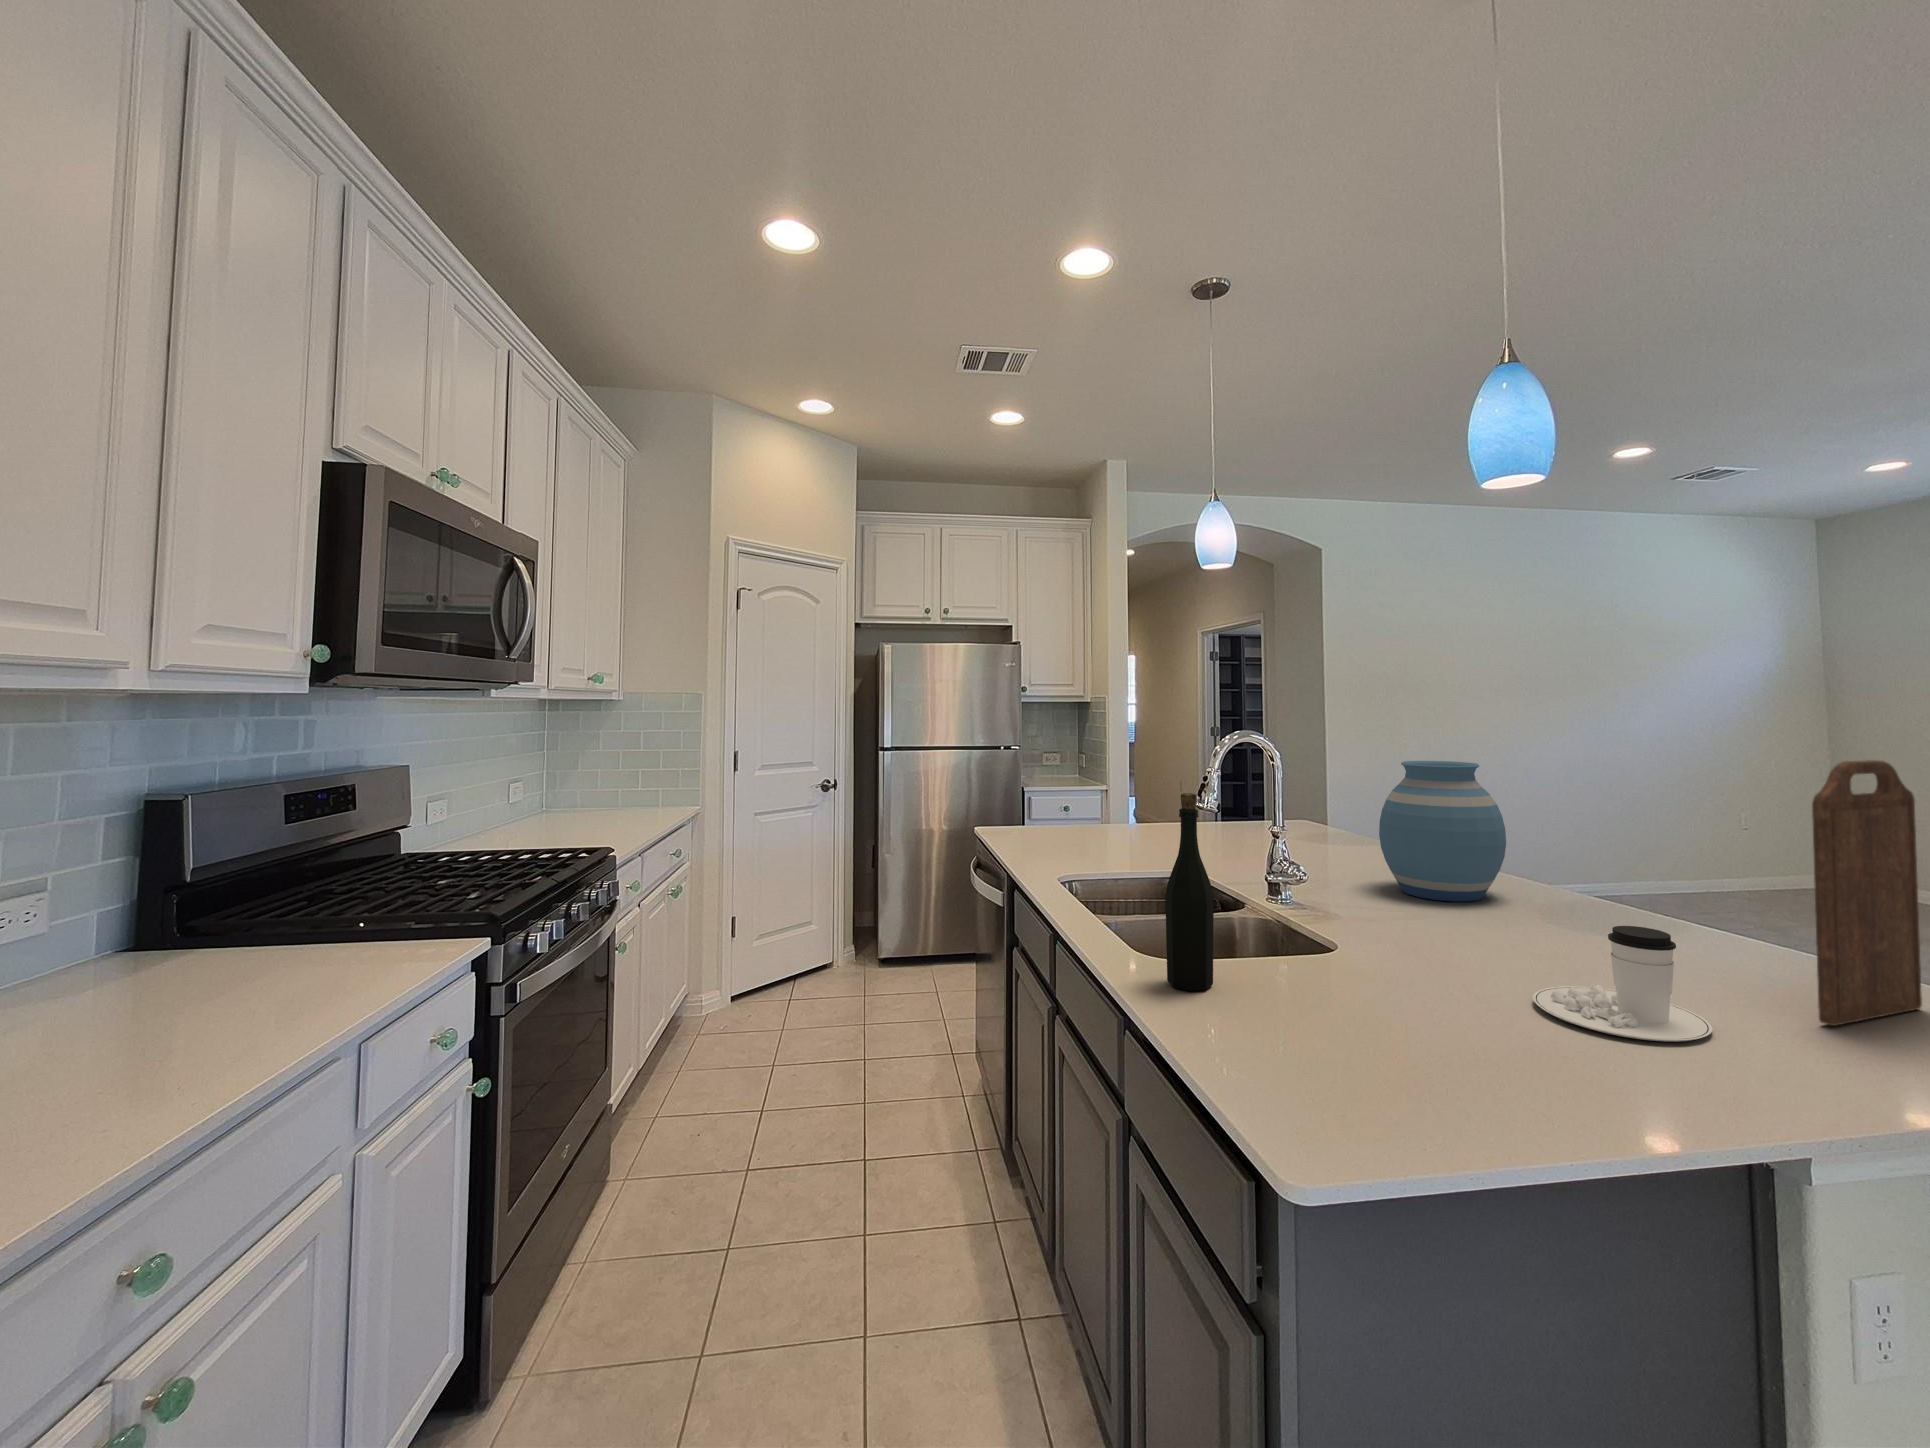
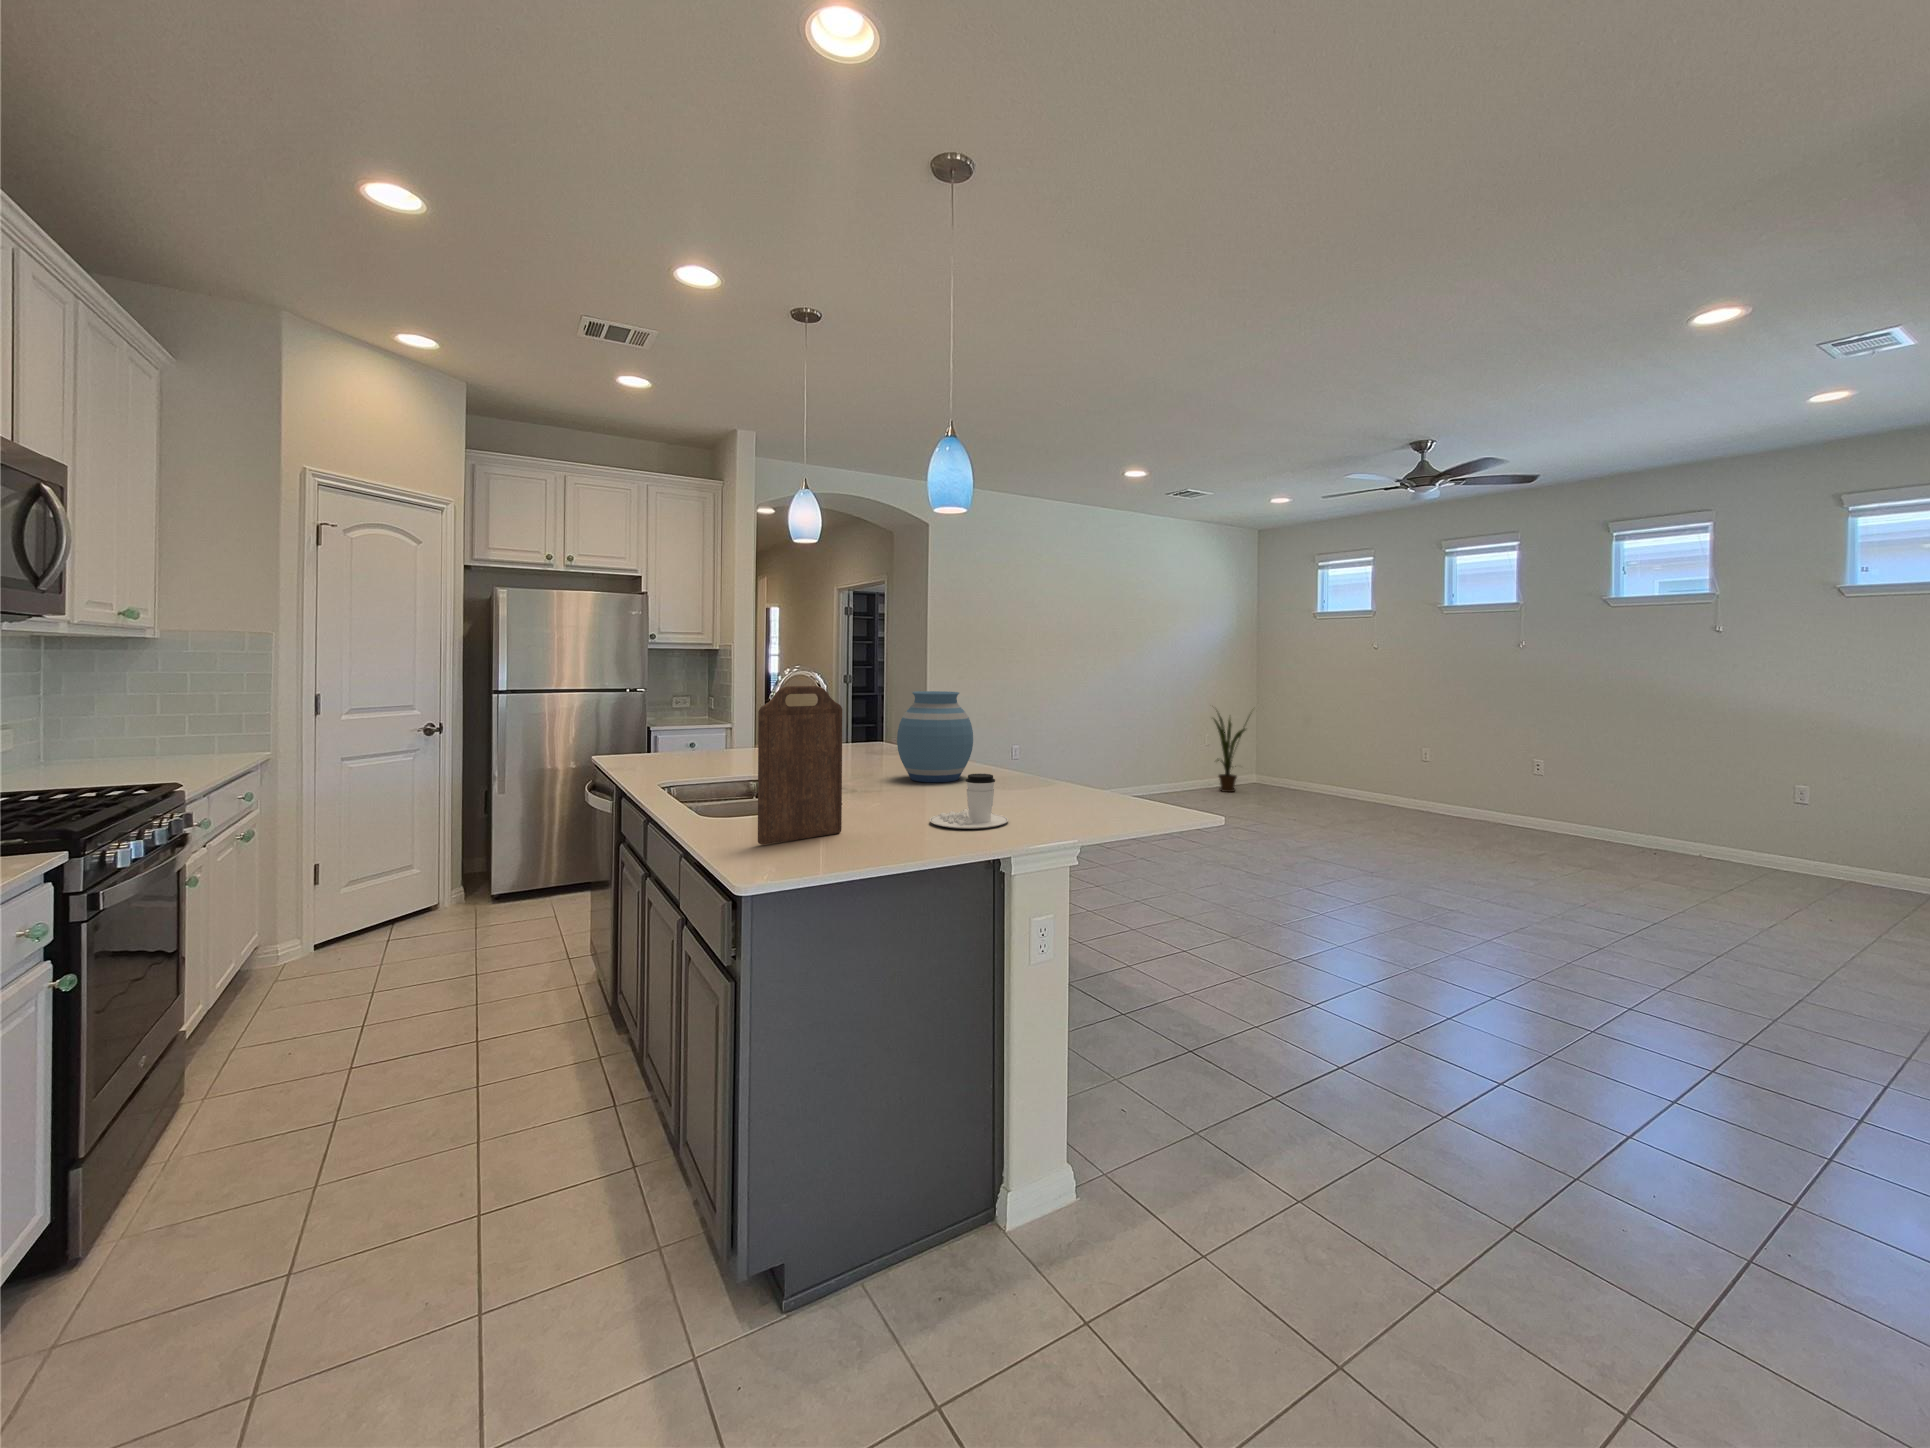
cutting board: present [1812,760,1922,1026] -> present [758,686,842,845]
house plant: none [1723,765,1818,893] -> present [1214,714,1247,792]
bottle: present [1165,793,1214,991] -> none [713,706,745,832]

